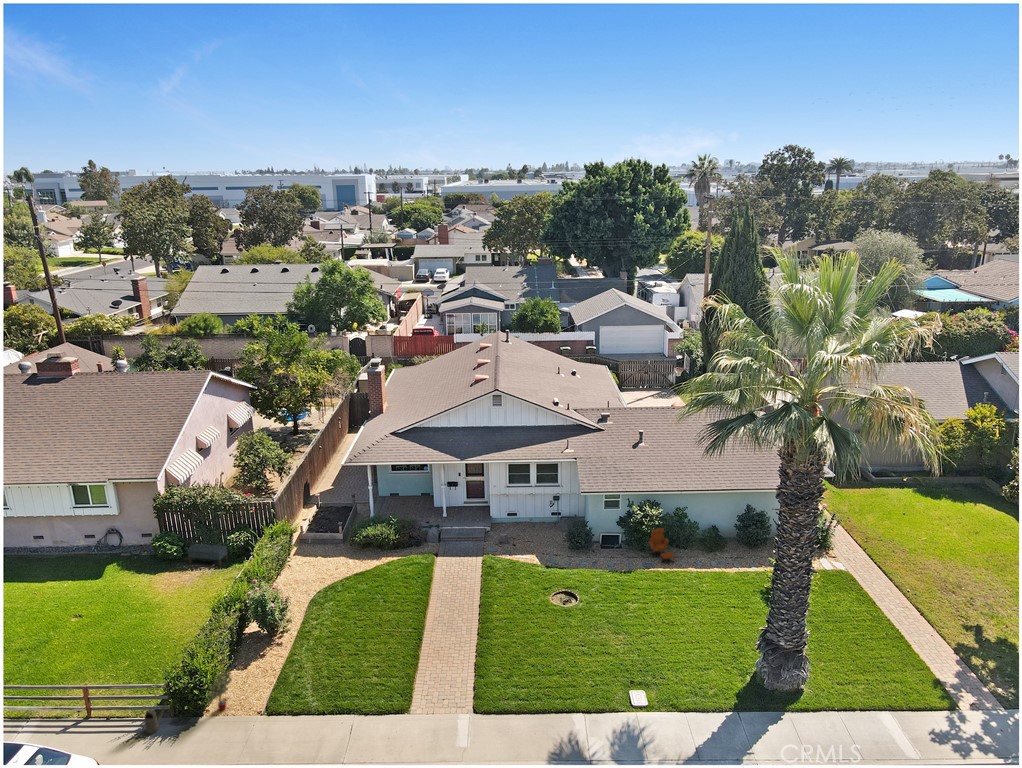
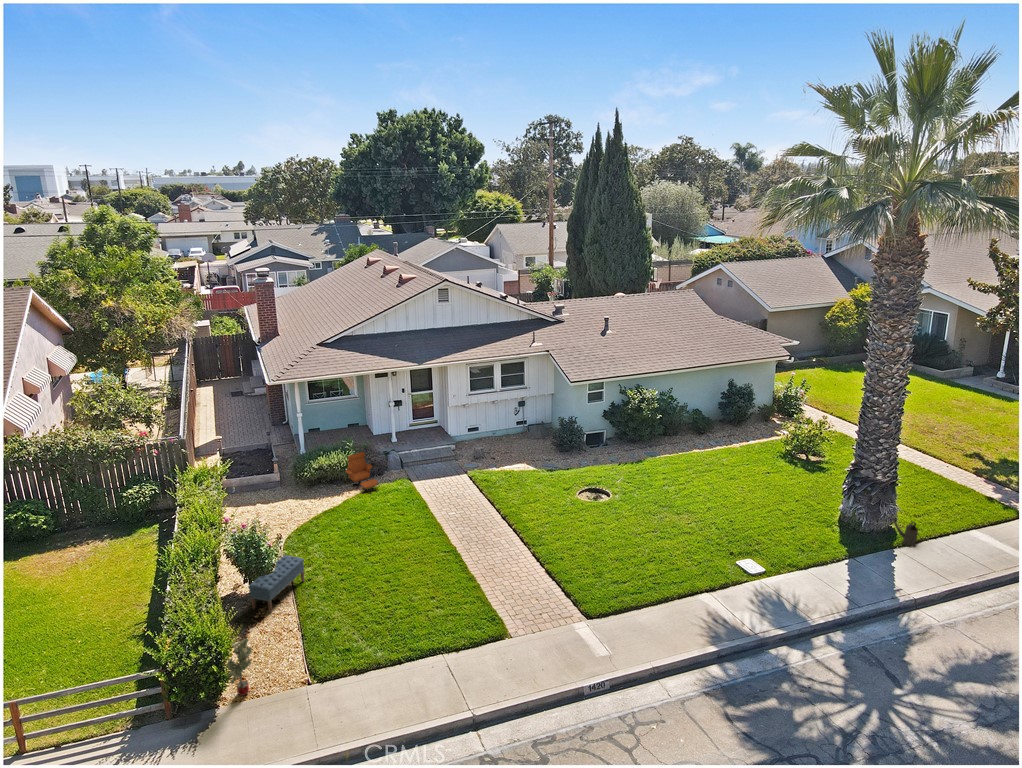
lounge chair: present [649,528,674,564] -> present [345,452,378,494]
bench: present [187,544,227,566] -> present [248,555,305,613]
watering can: present [143,703,166,734] -> present [892,518,918,547]

